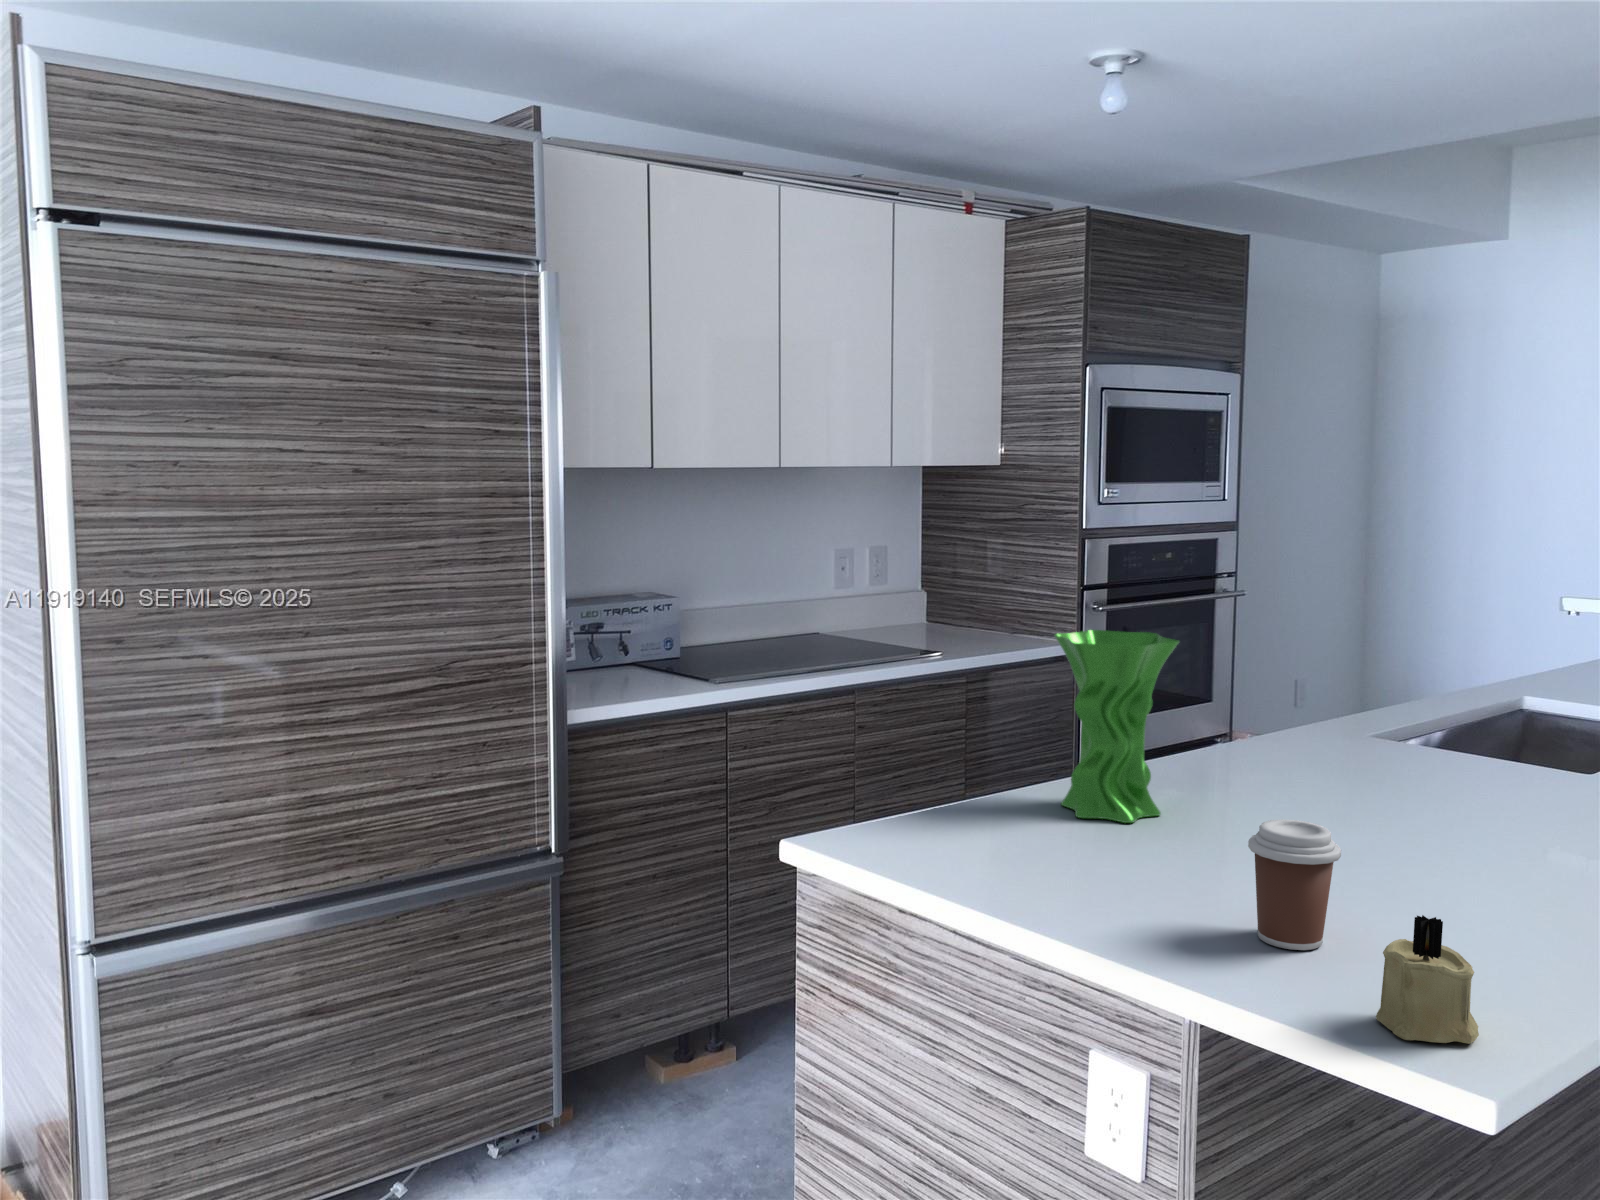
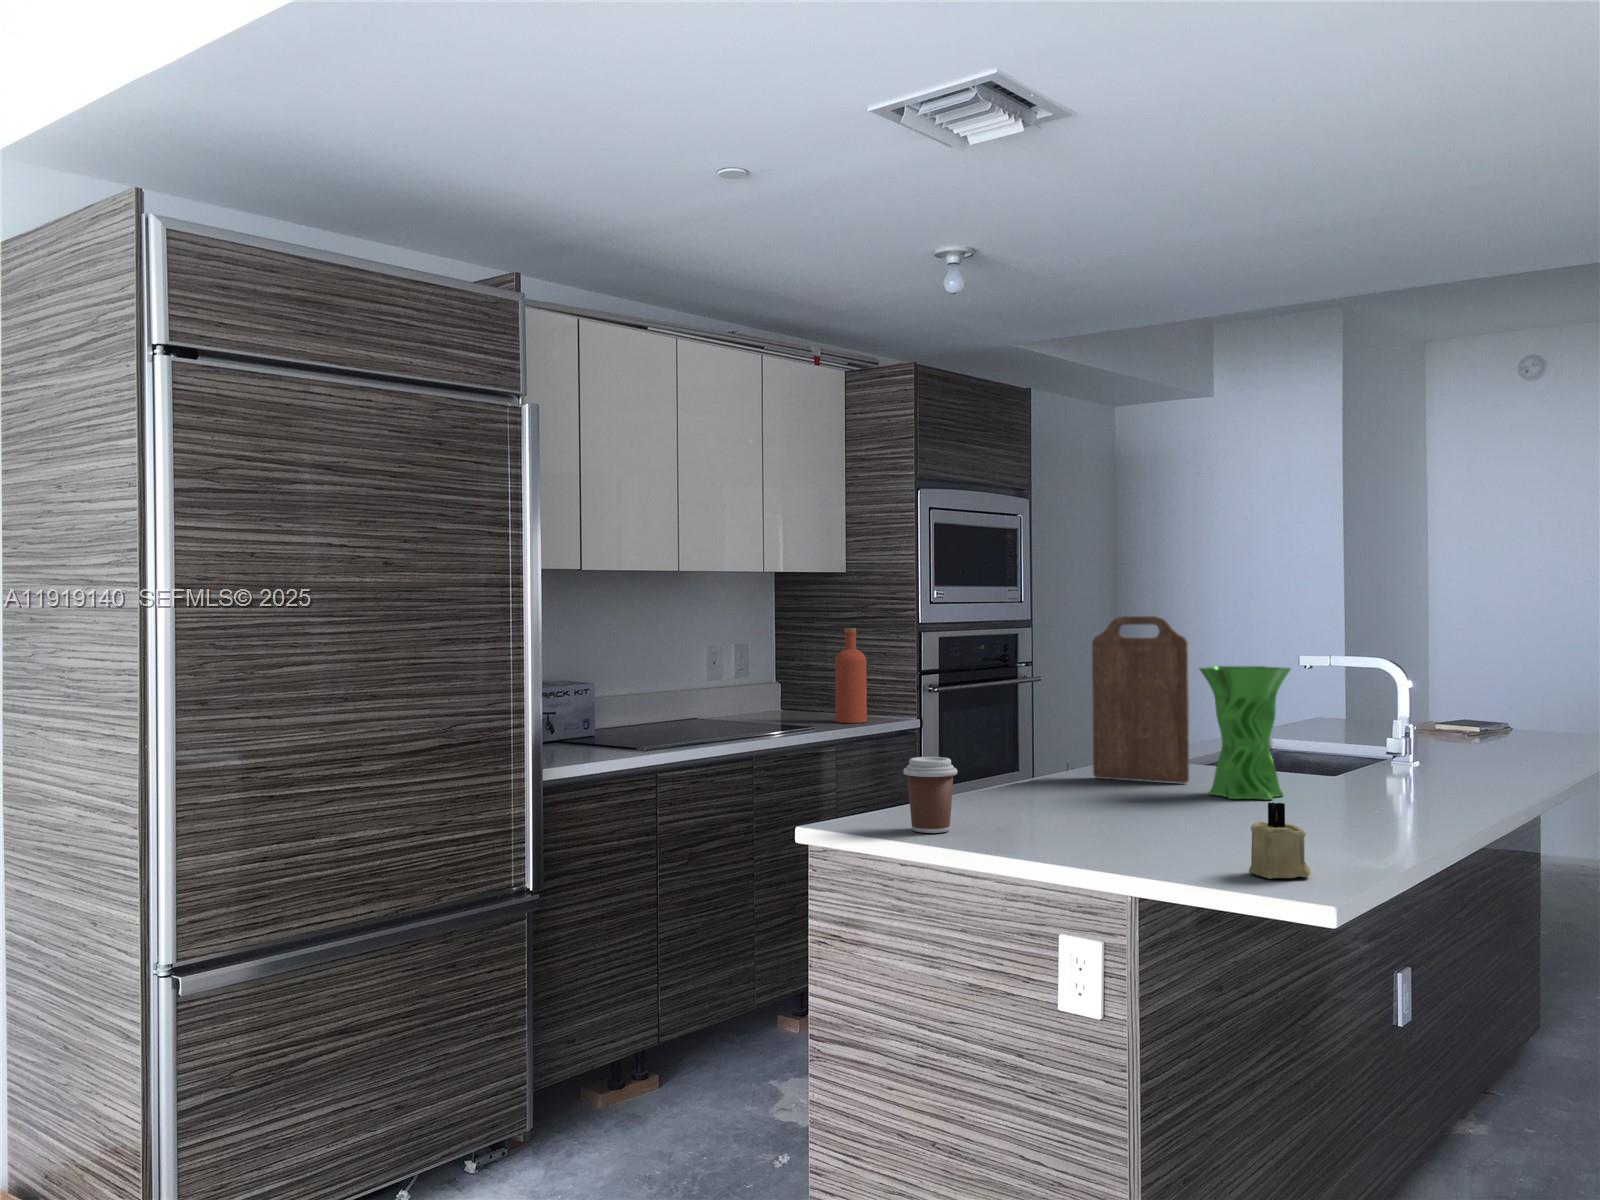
bottle: none [977,533,1016,644] -> present [835,628,867,723]
cutting board: none [1238,556,1378,786] -> present [1092,616,1189,783]
vase: present [1054,630,1179,823] -> present [1200,666,1291,800]
coffee cup: present [1248,819,1341,950] -> present [903,757,957,833]

